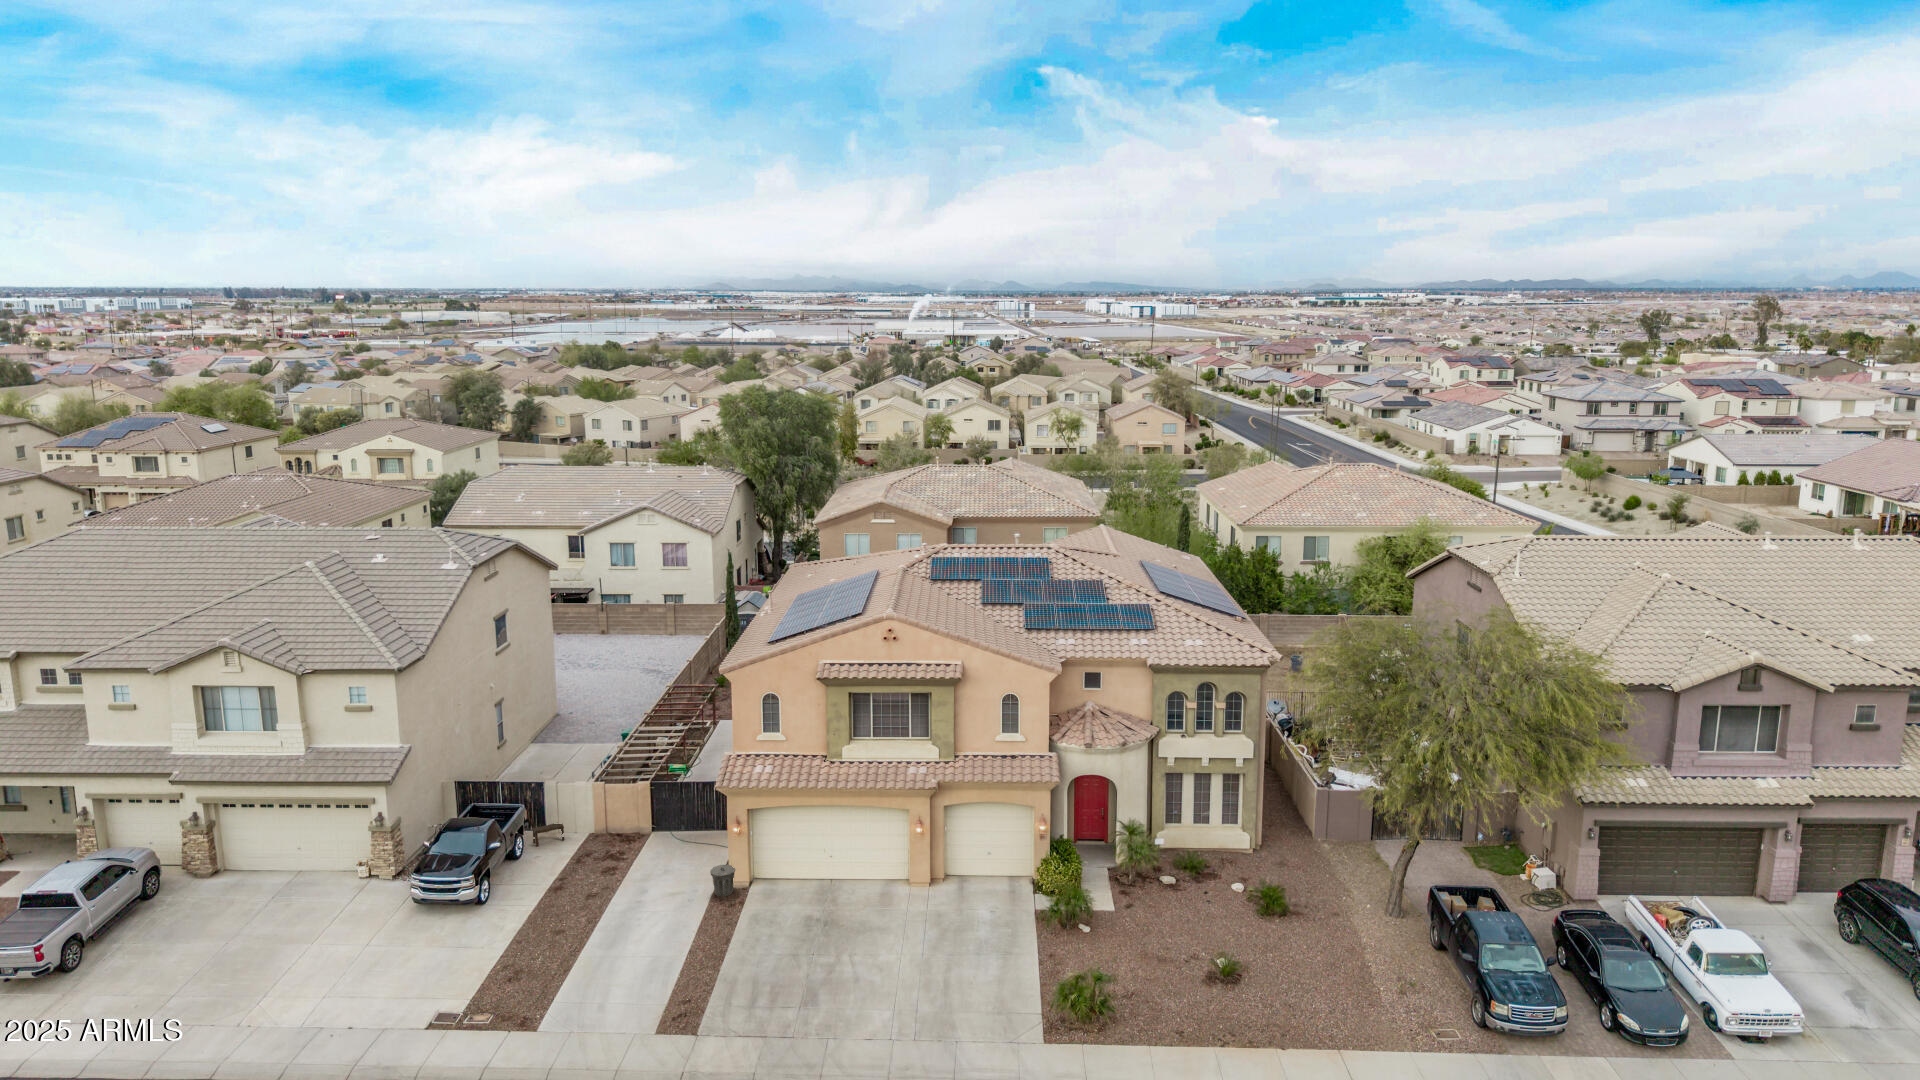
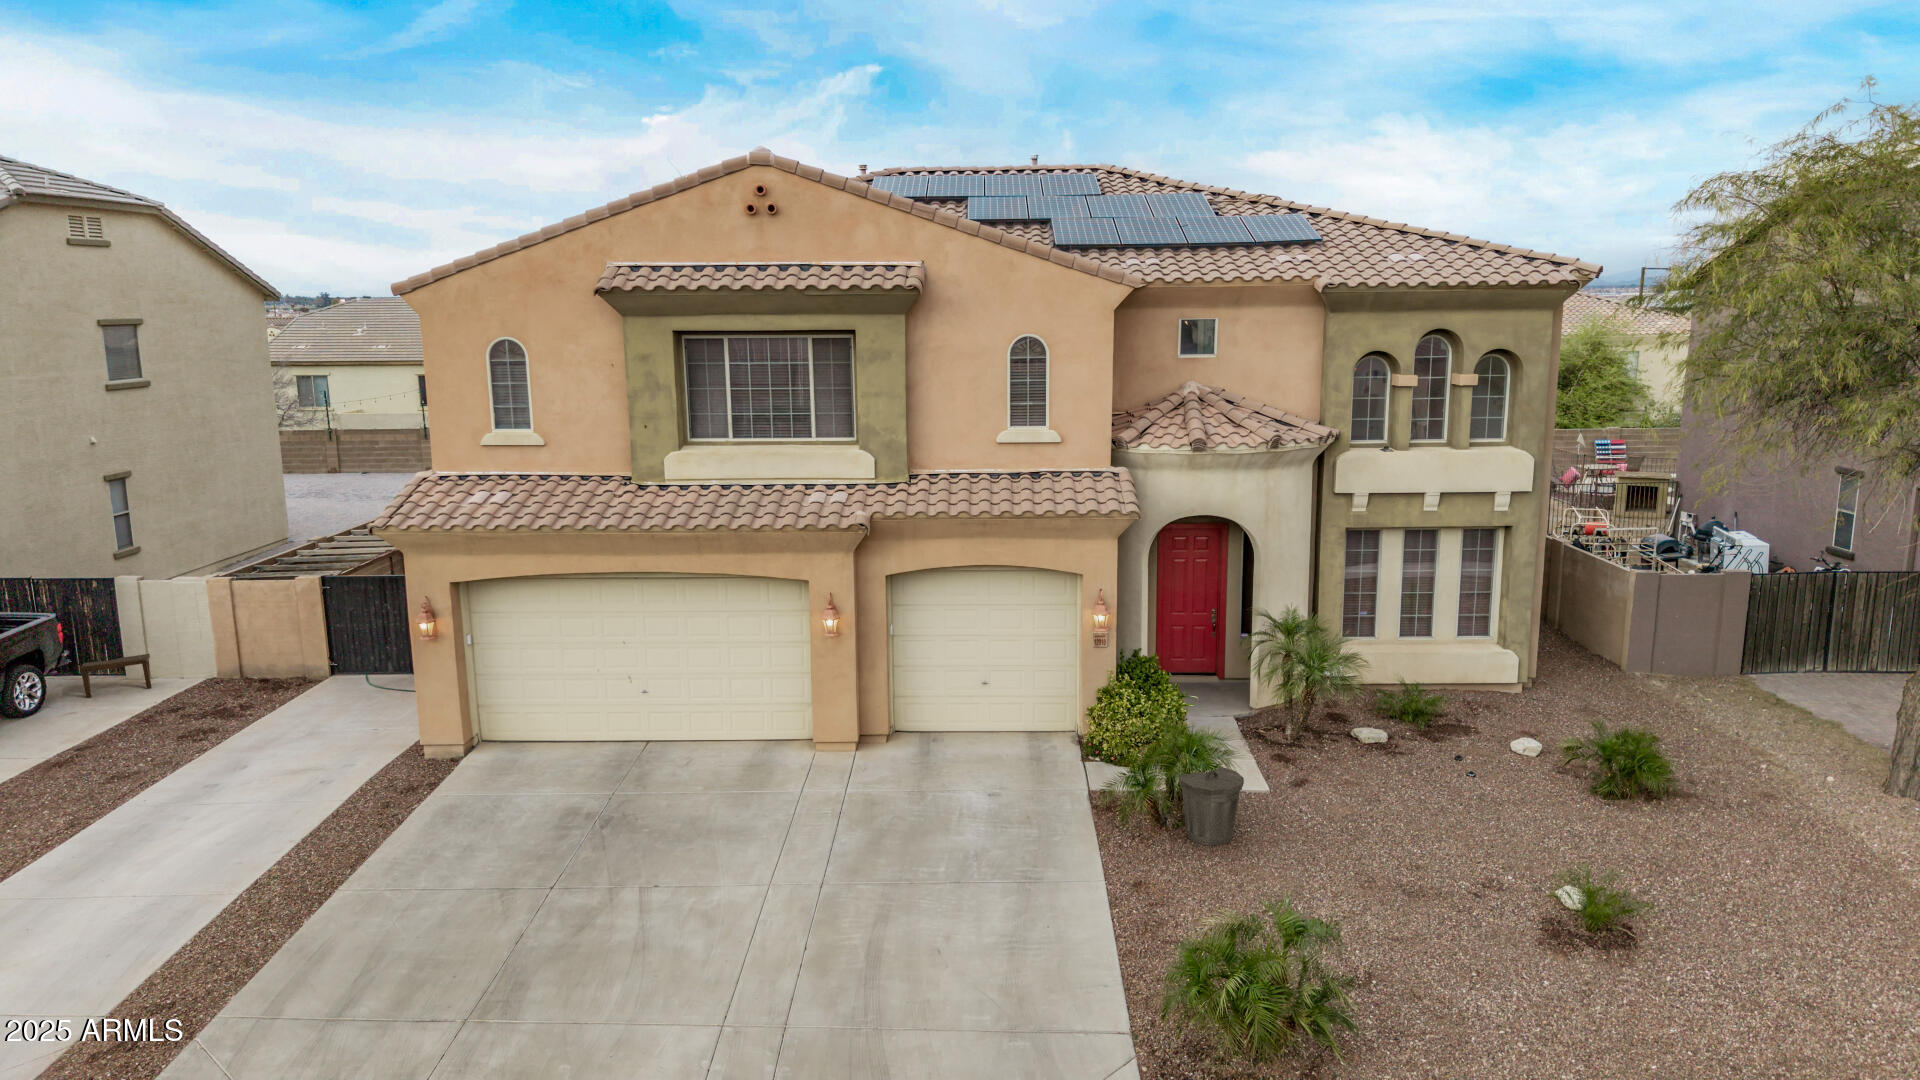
trash can: present [710,865,735,897] -> present [1179,766,1244,846]

